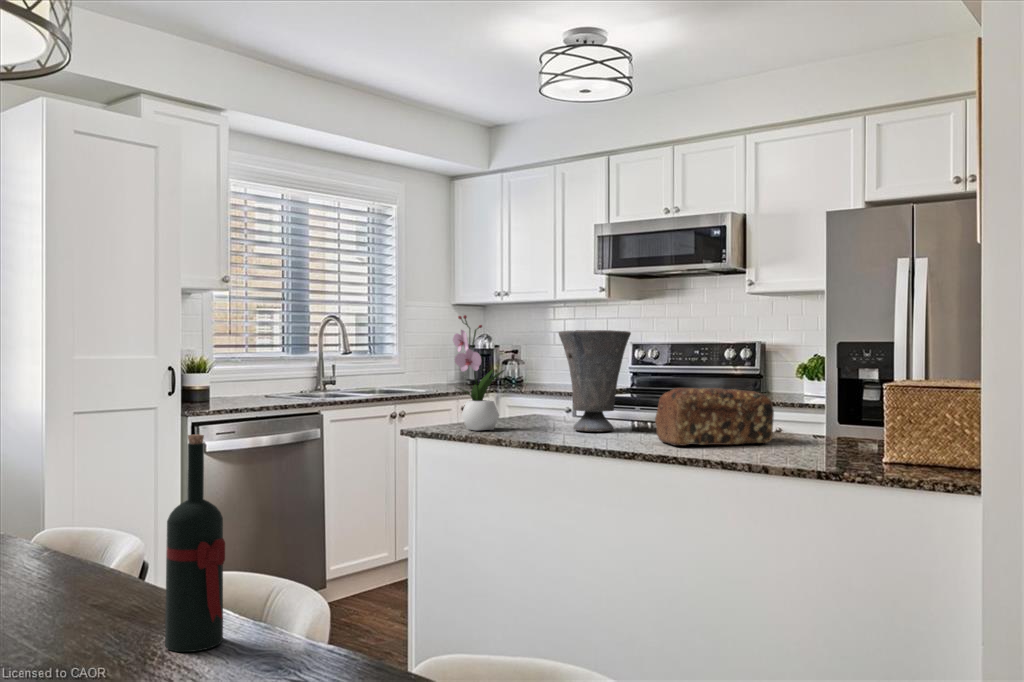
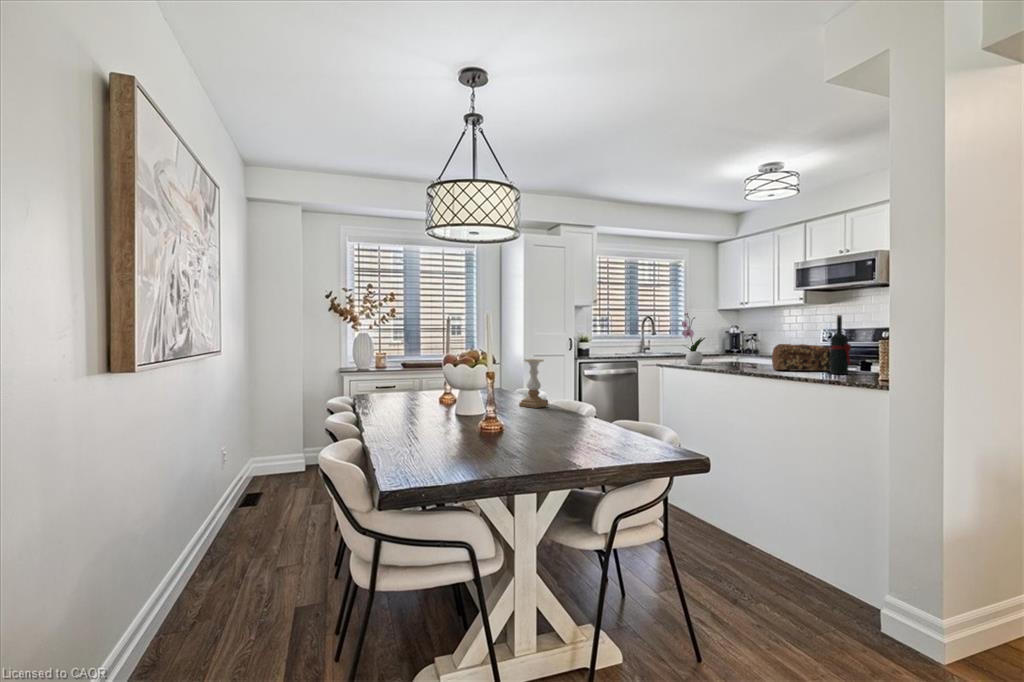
vase: present [559,330,631,432] -> none [732,318,769,366]
wine bottle: present [165,434,225,652] -> present [830,315,851,374]
candle holder: none [48,463,152,633] -> present [519,359,548,408]

